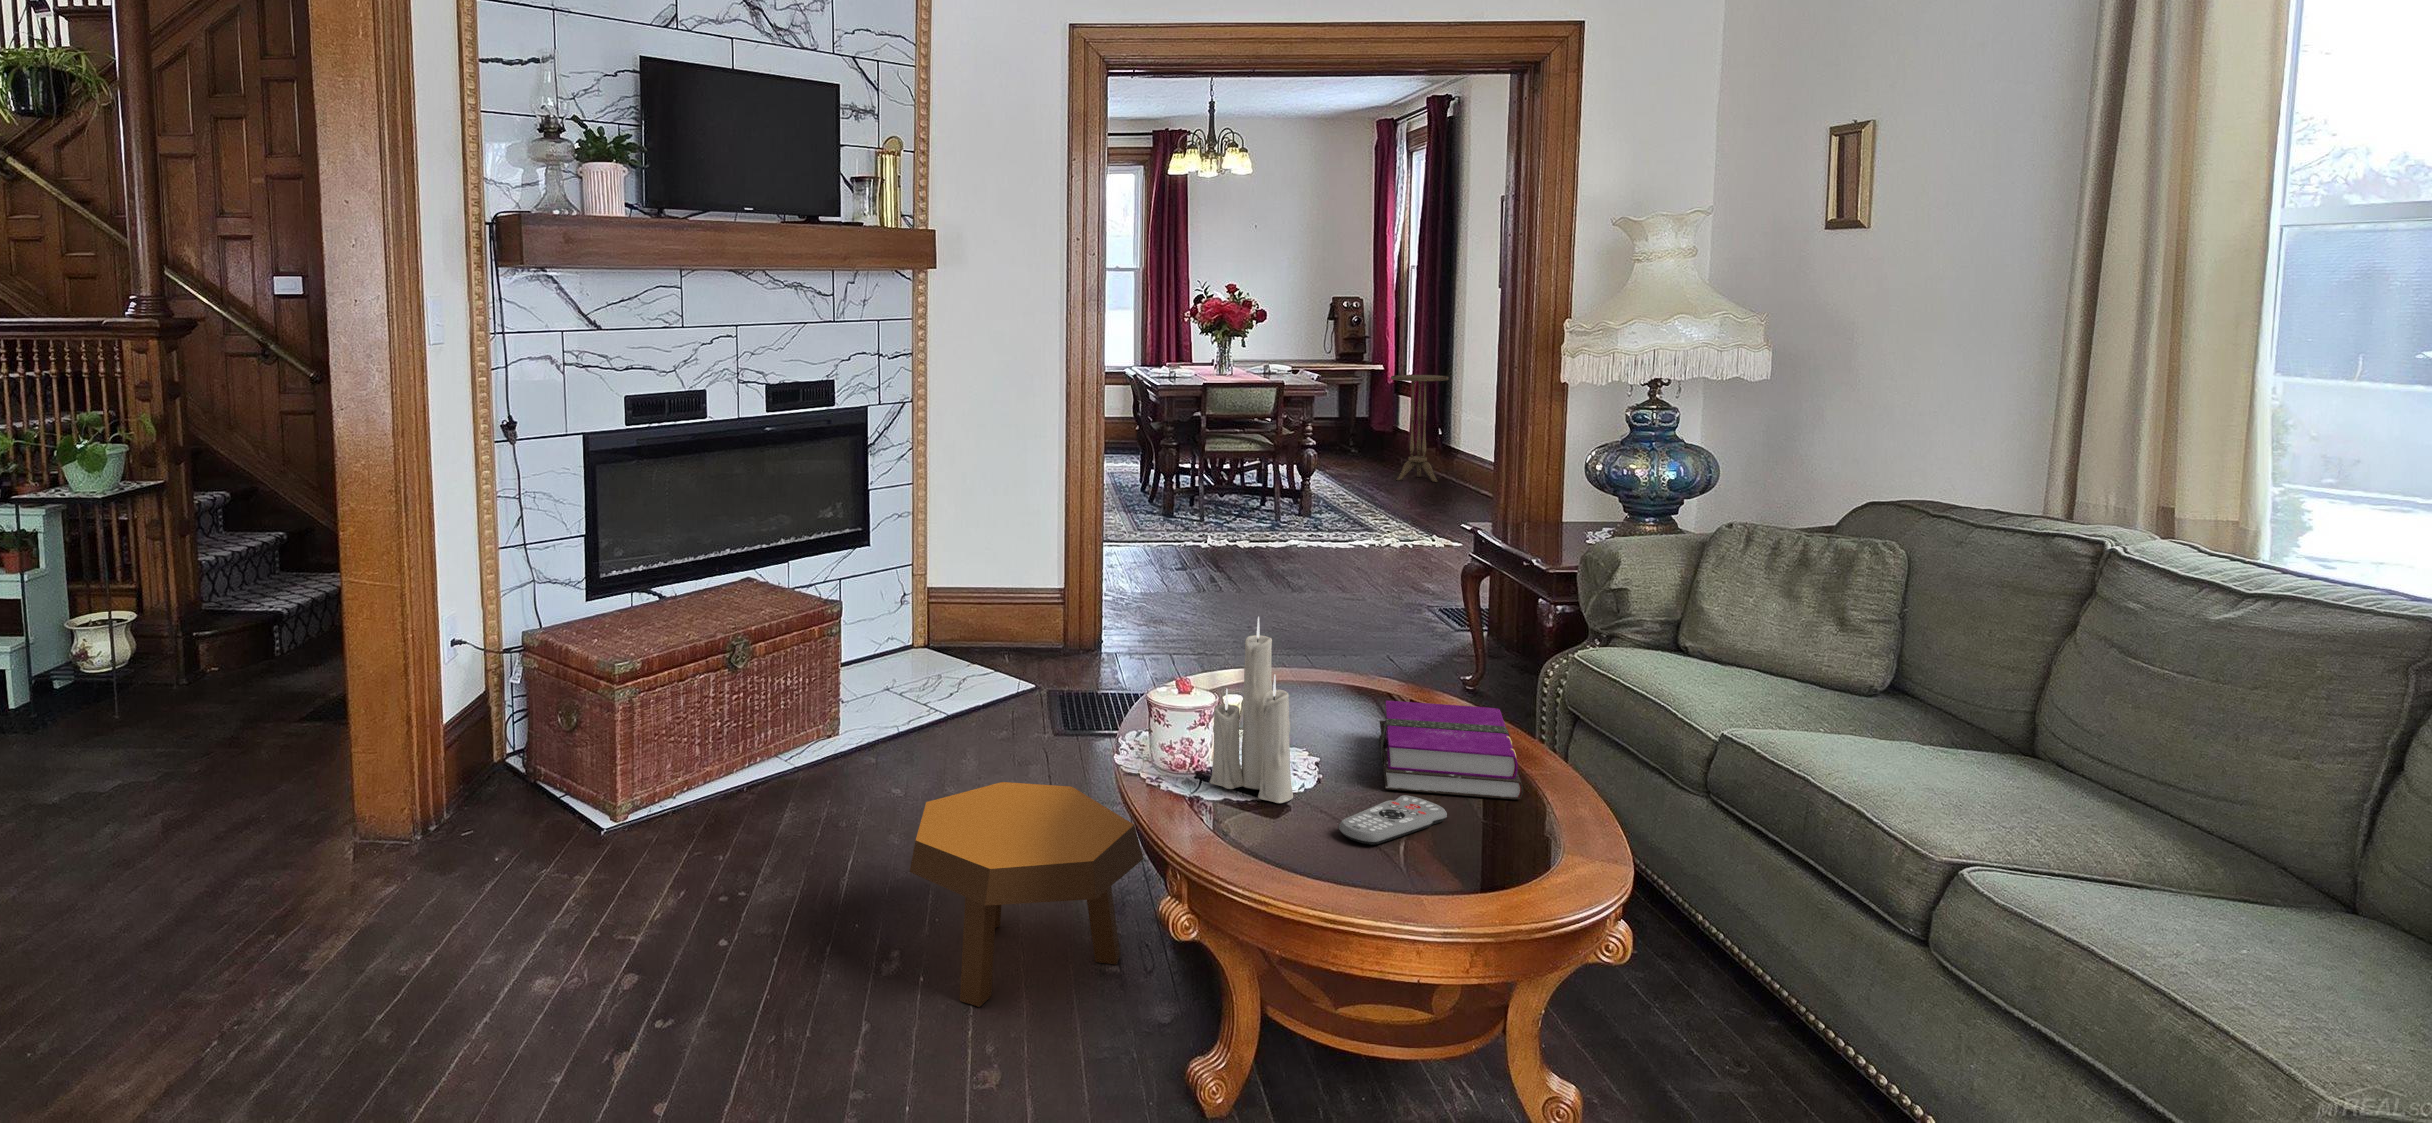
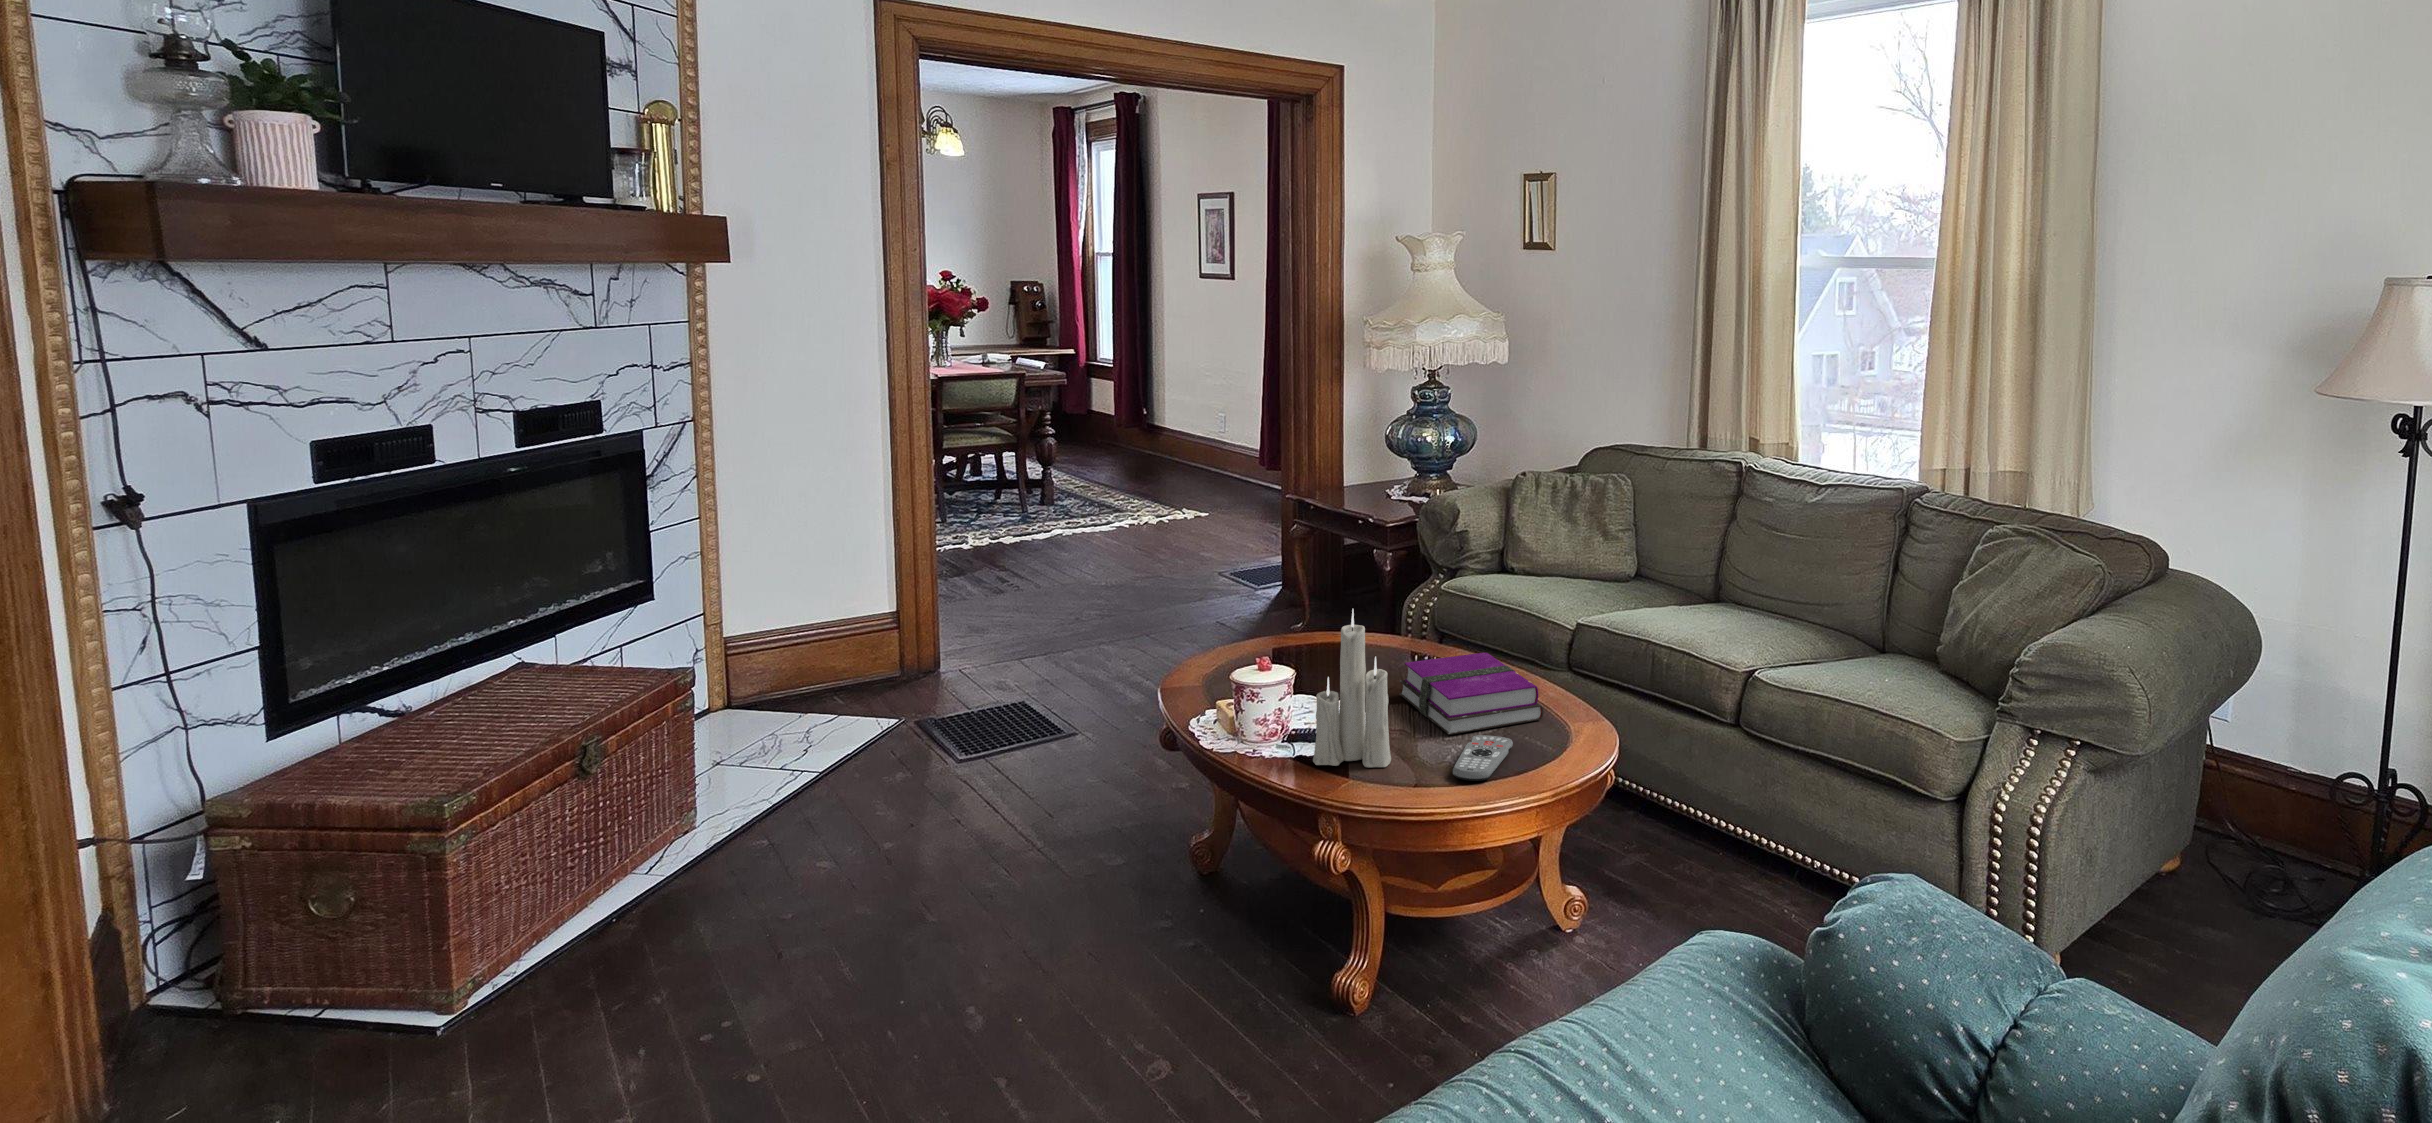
side table: present [1391,375,1449,482] -> none [1094,359,1148,460]
footstool: present [910,782,1144,1007] -> none [987,806,1227,1046]

